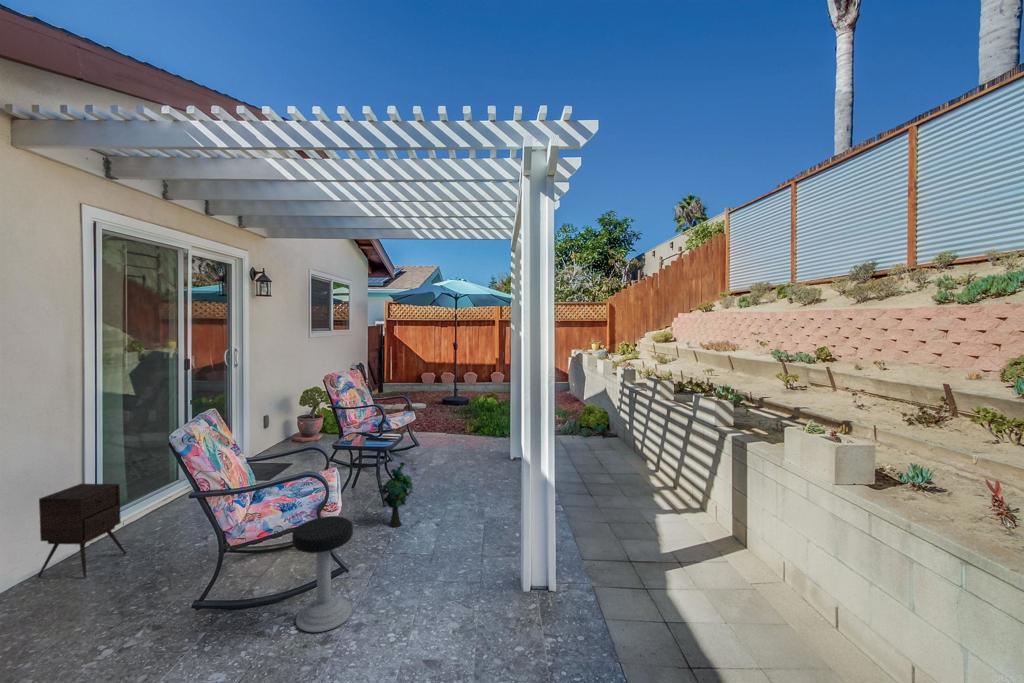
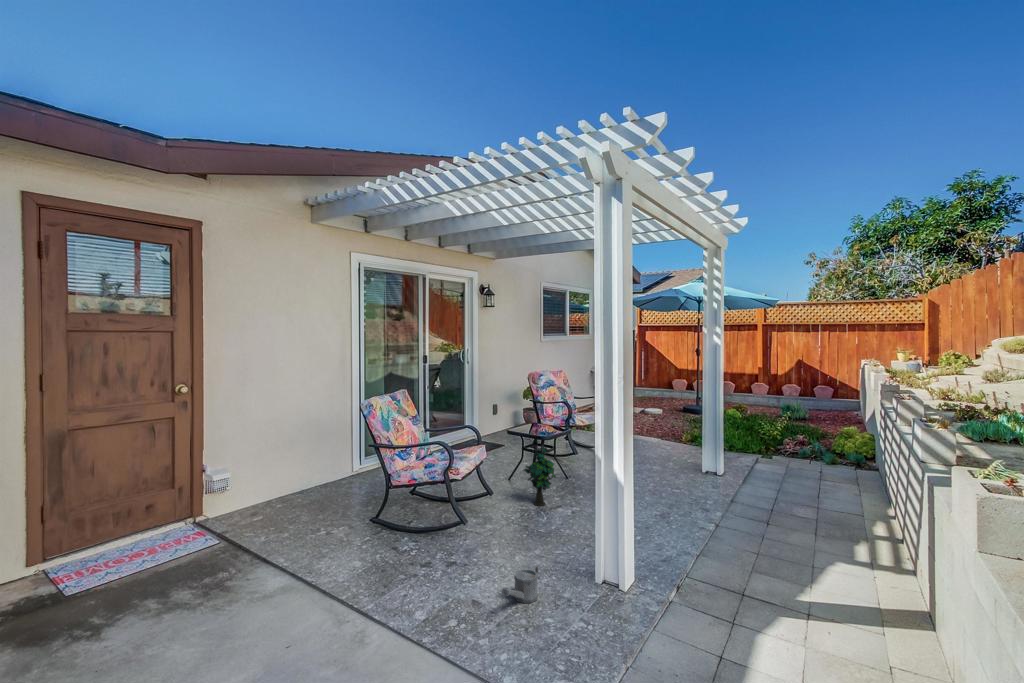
side table: present [38,484,126,578] -> none [324,434,368,494]
stool: present [292,516,353,632] -> none [413,473,458,560]
watering can: none [463,595,488,642] -> present [502,565,538,603]

